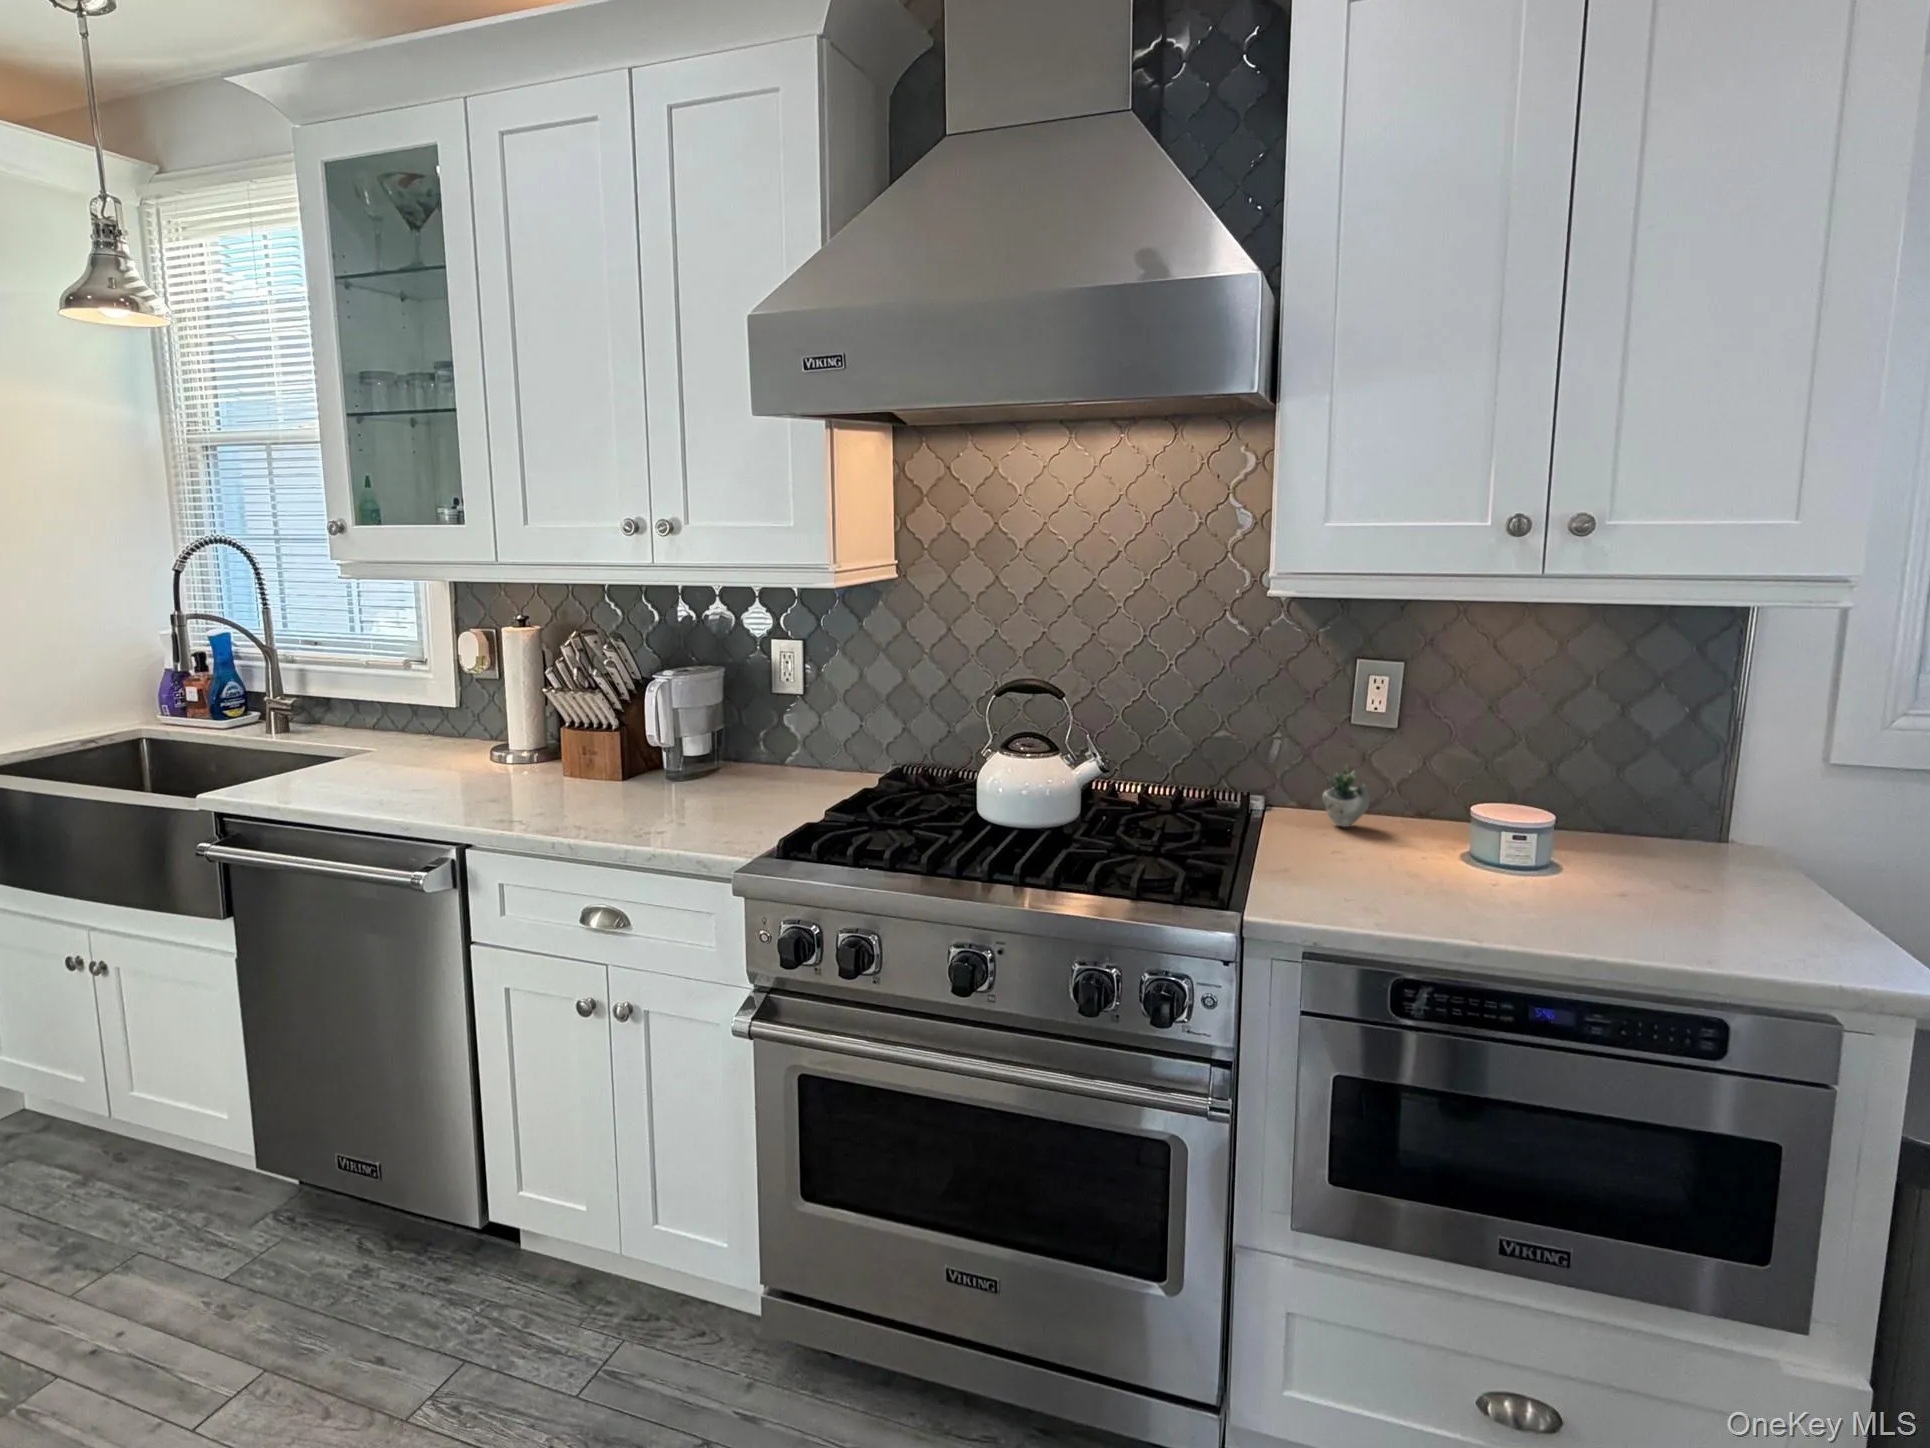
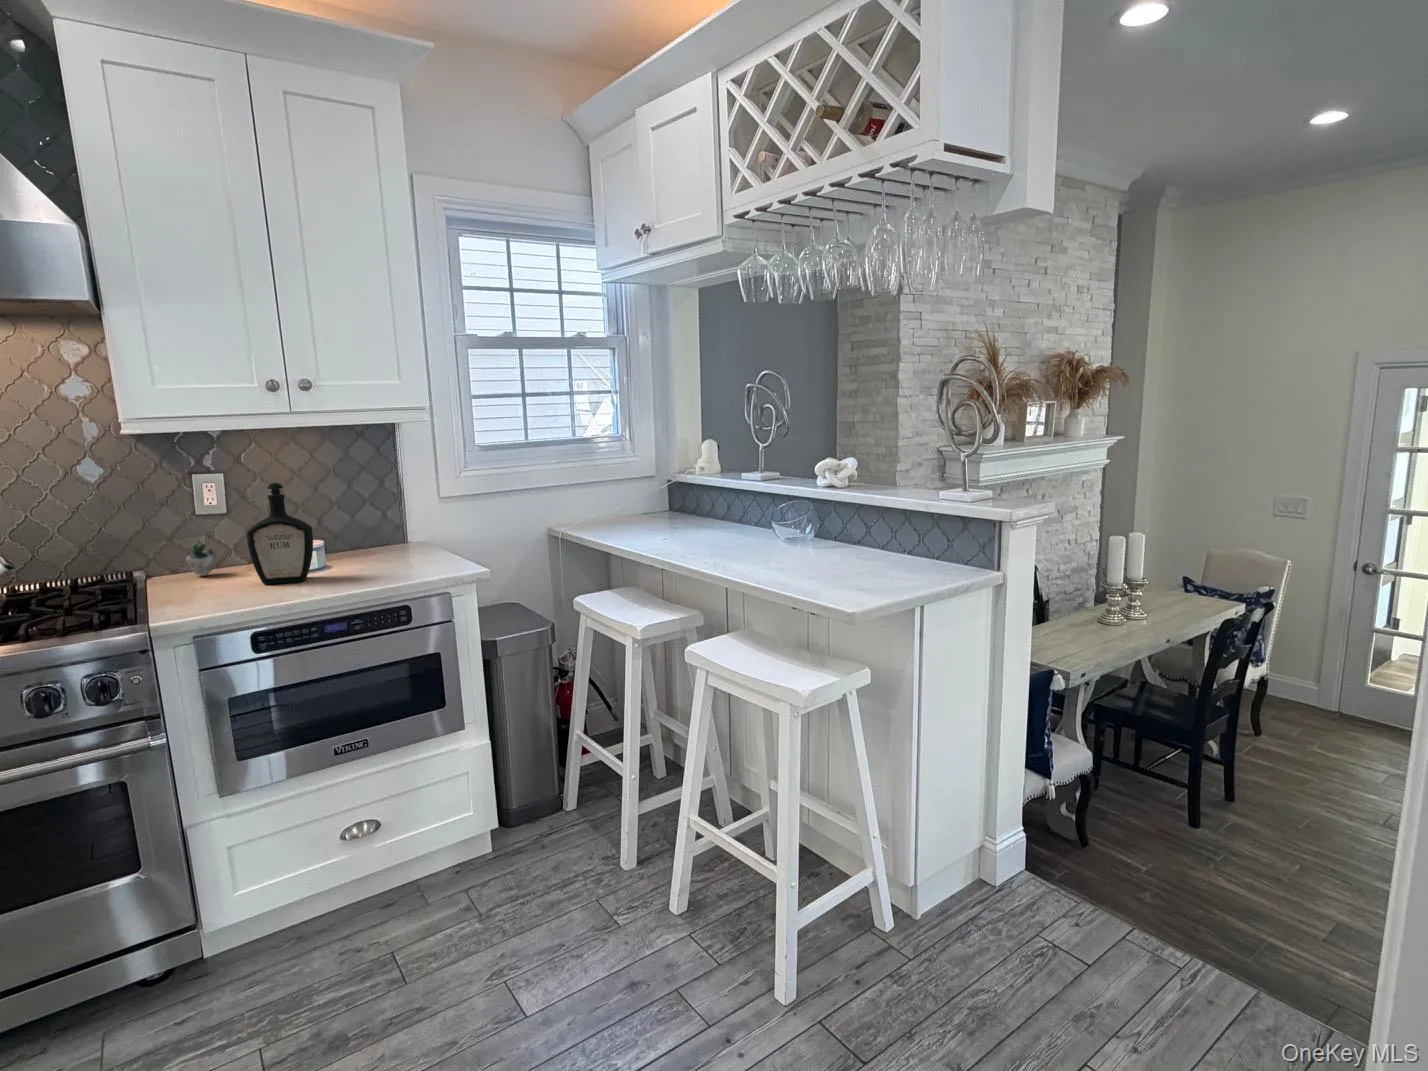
bottle: none [1419,703,1539,891] -> present [246,483,313,584]

